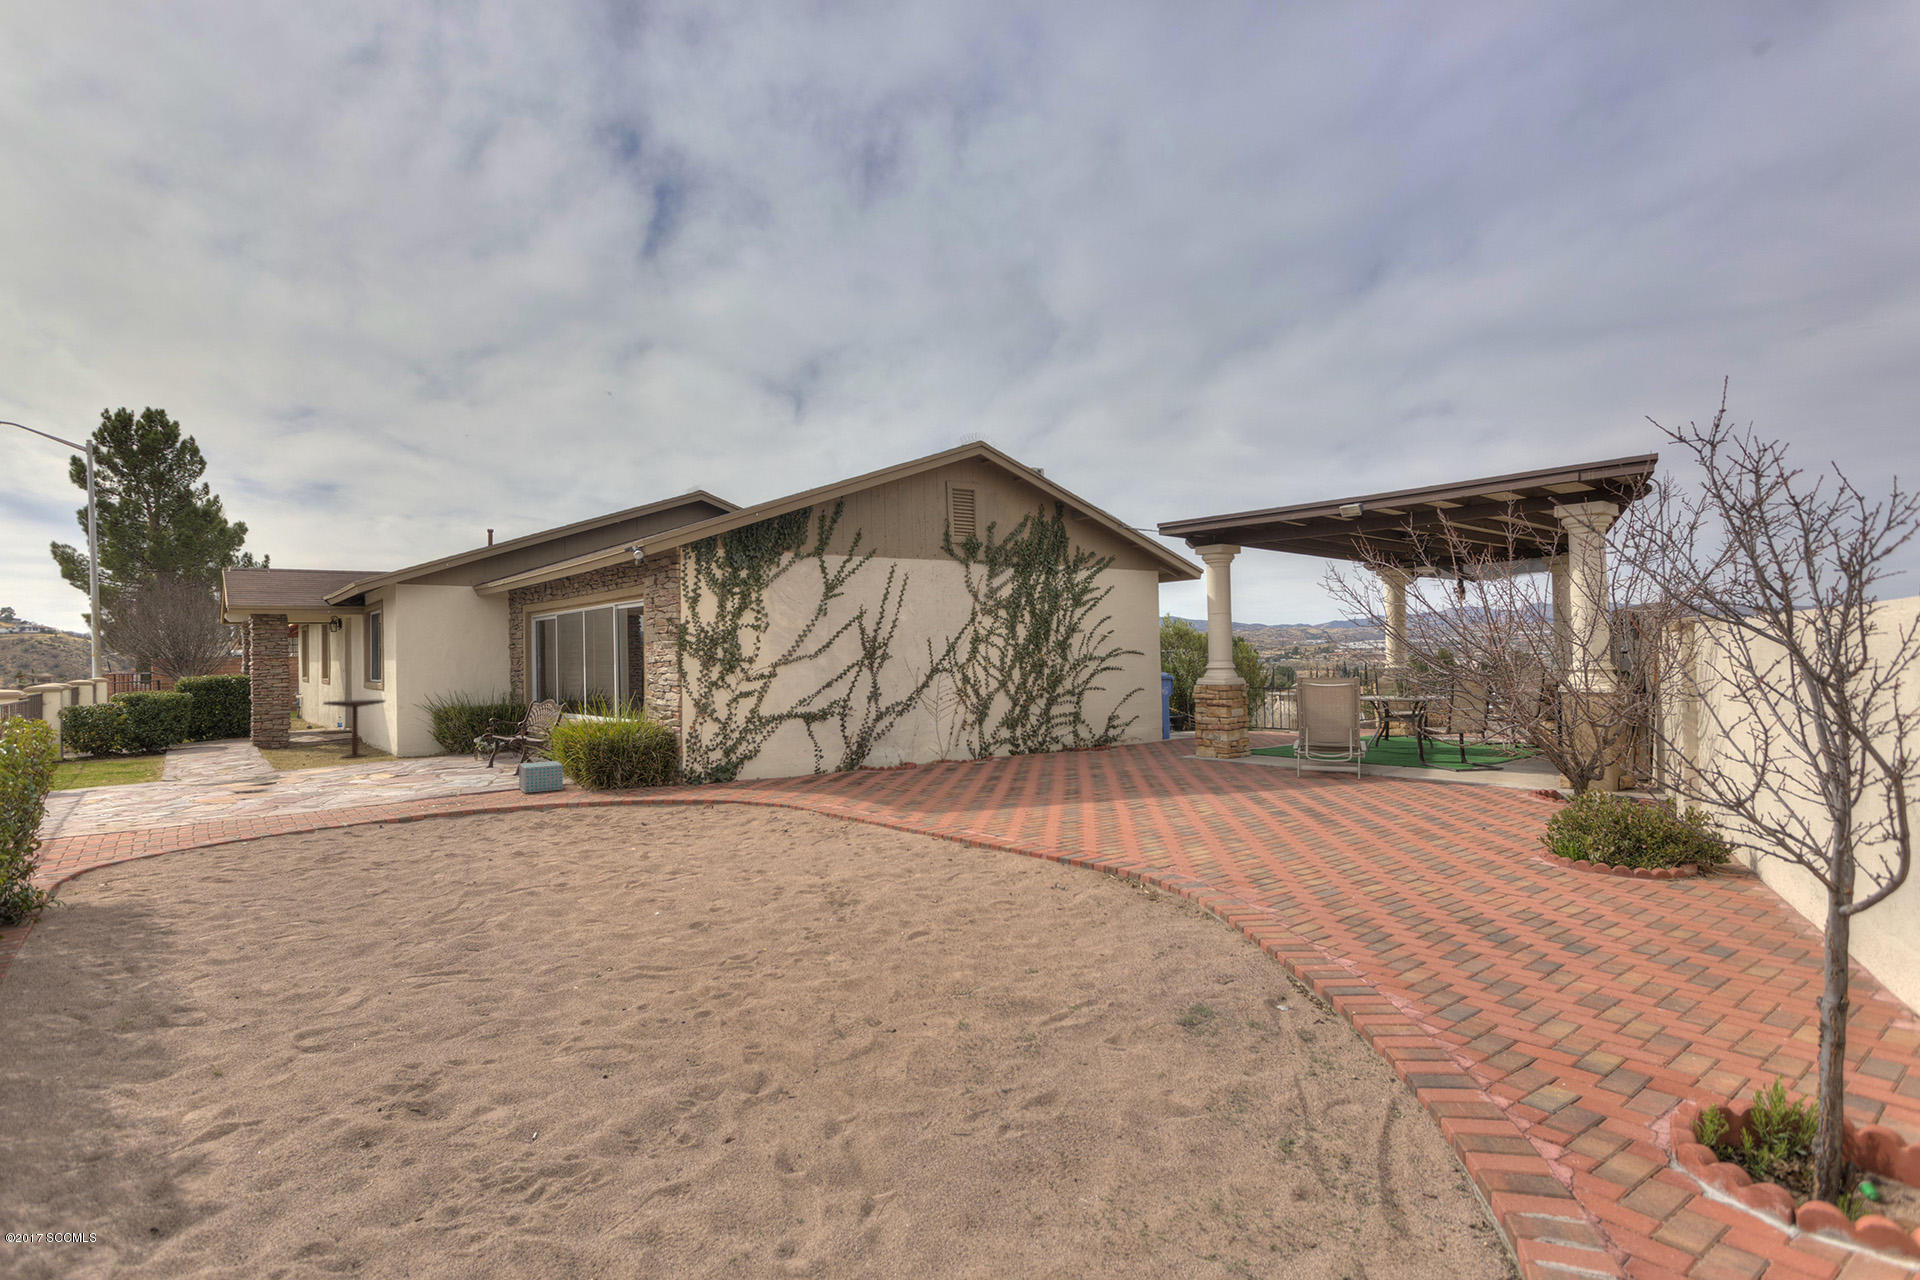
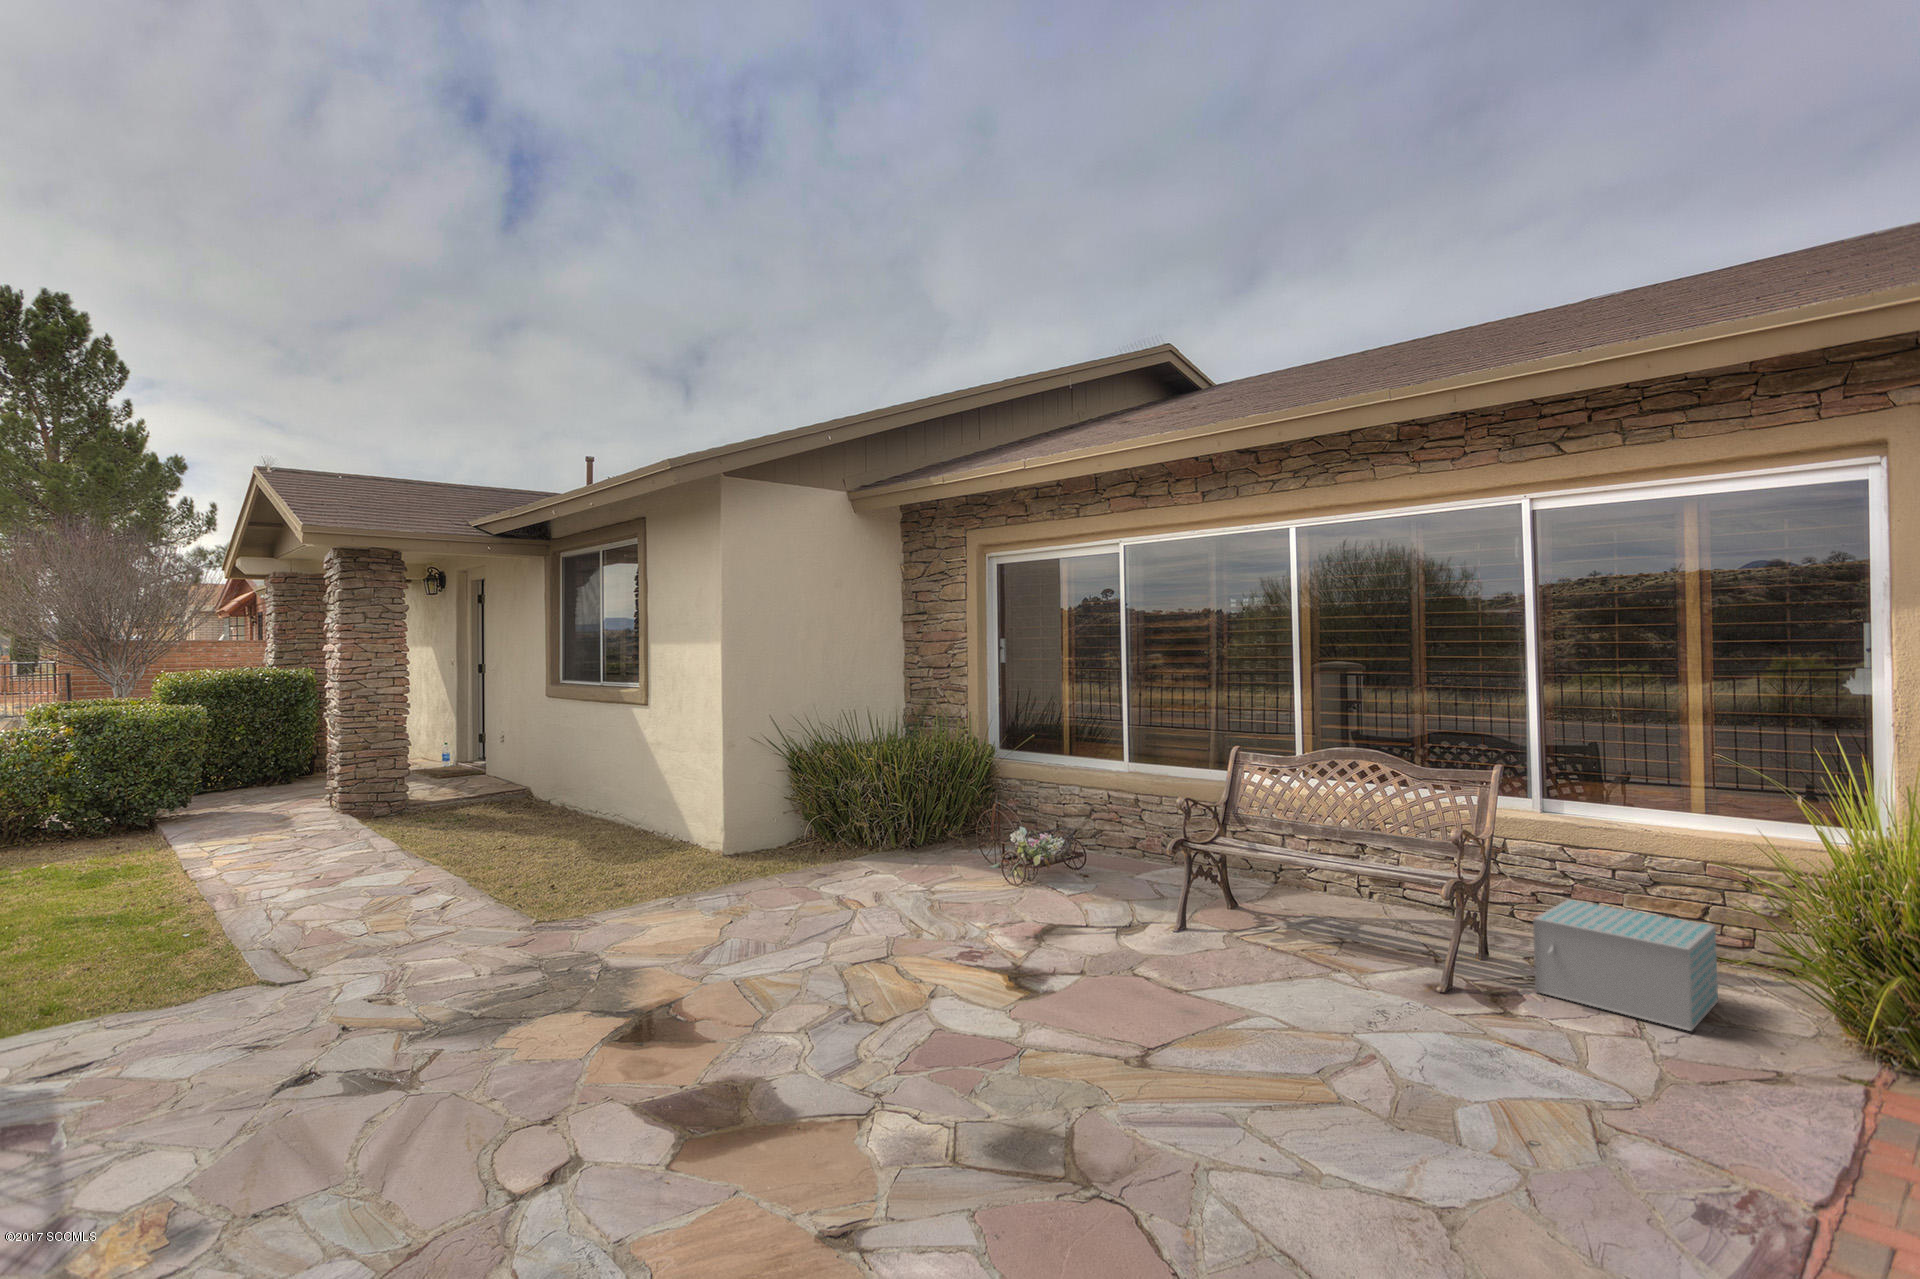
pedestal table: present [323,700,385,758] -> none [569,719,687,846]

